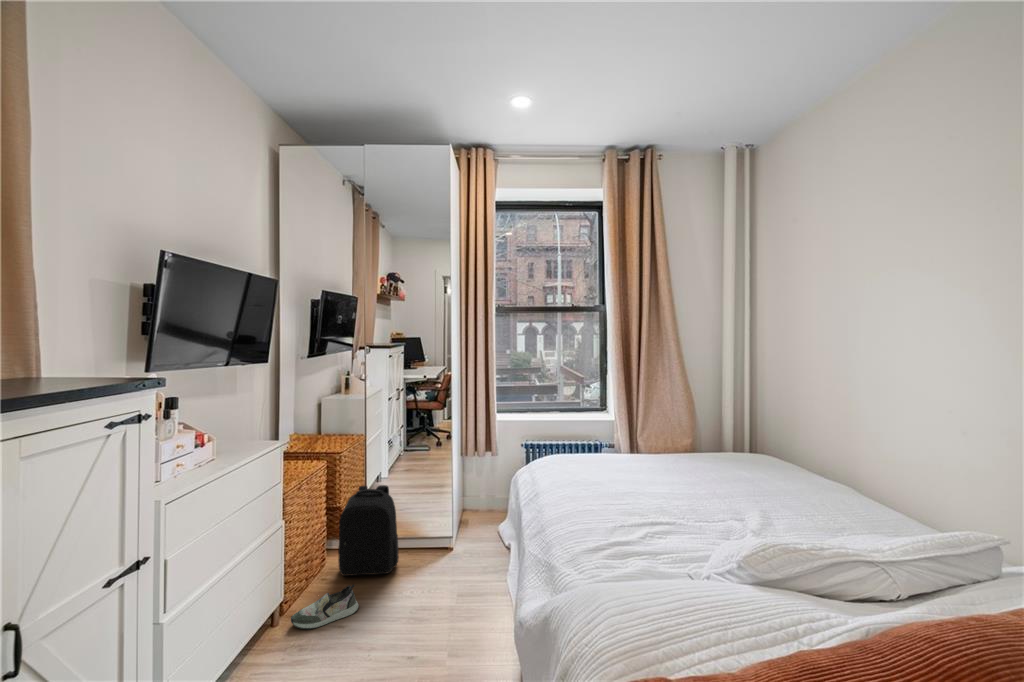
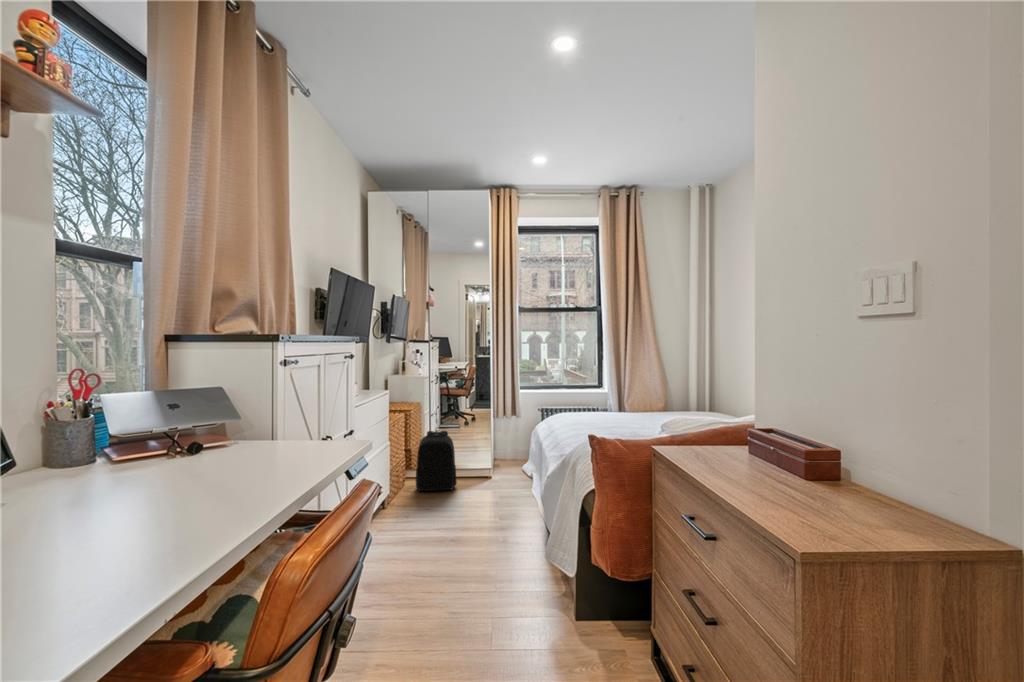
shoe: present [291,585,359,629] -> none [396,489,438,513]

